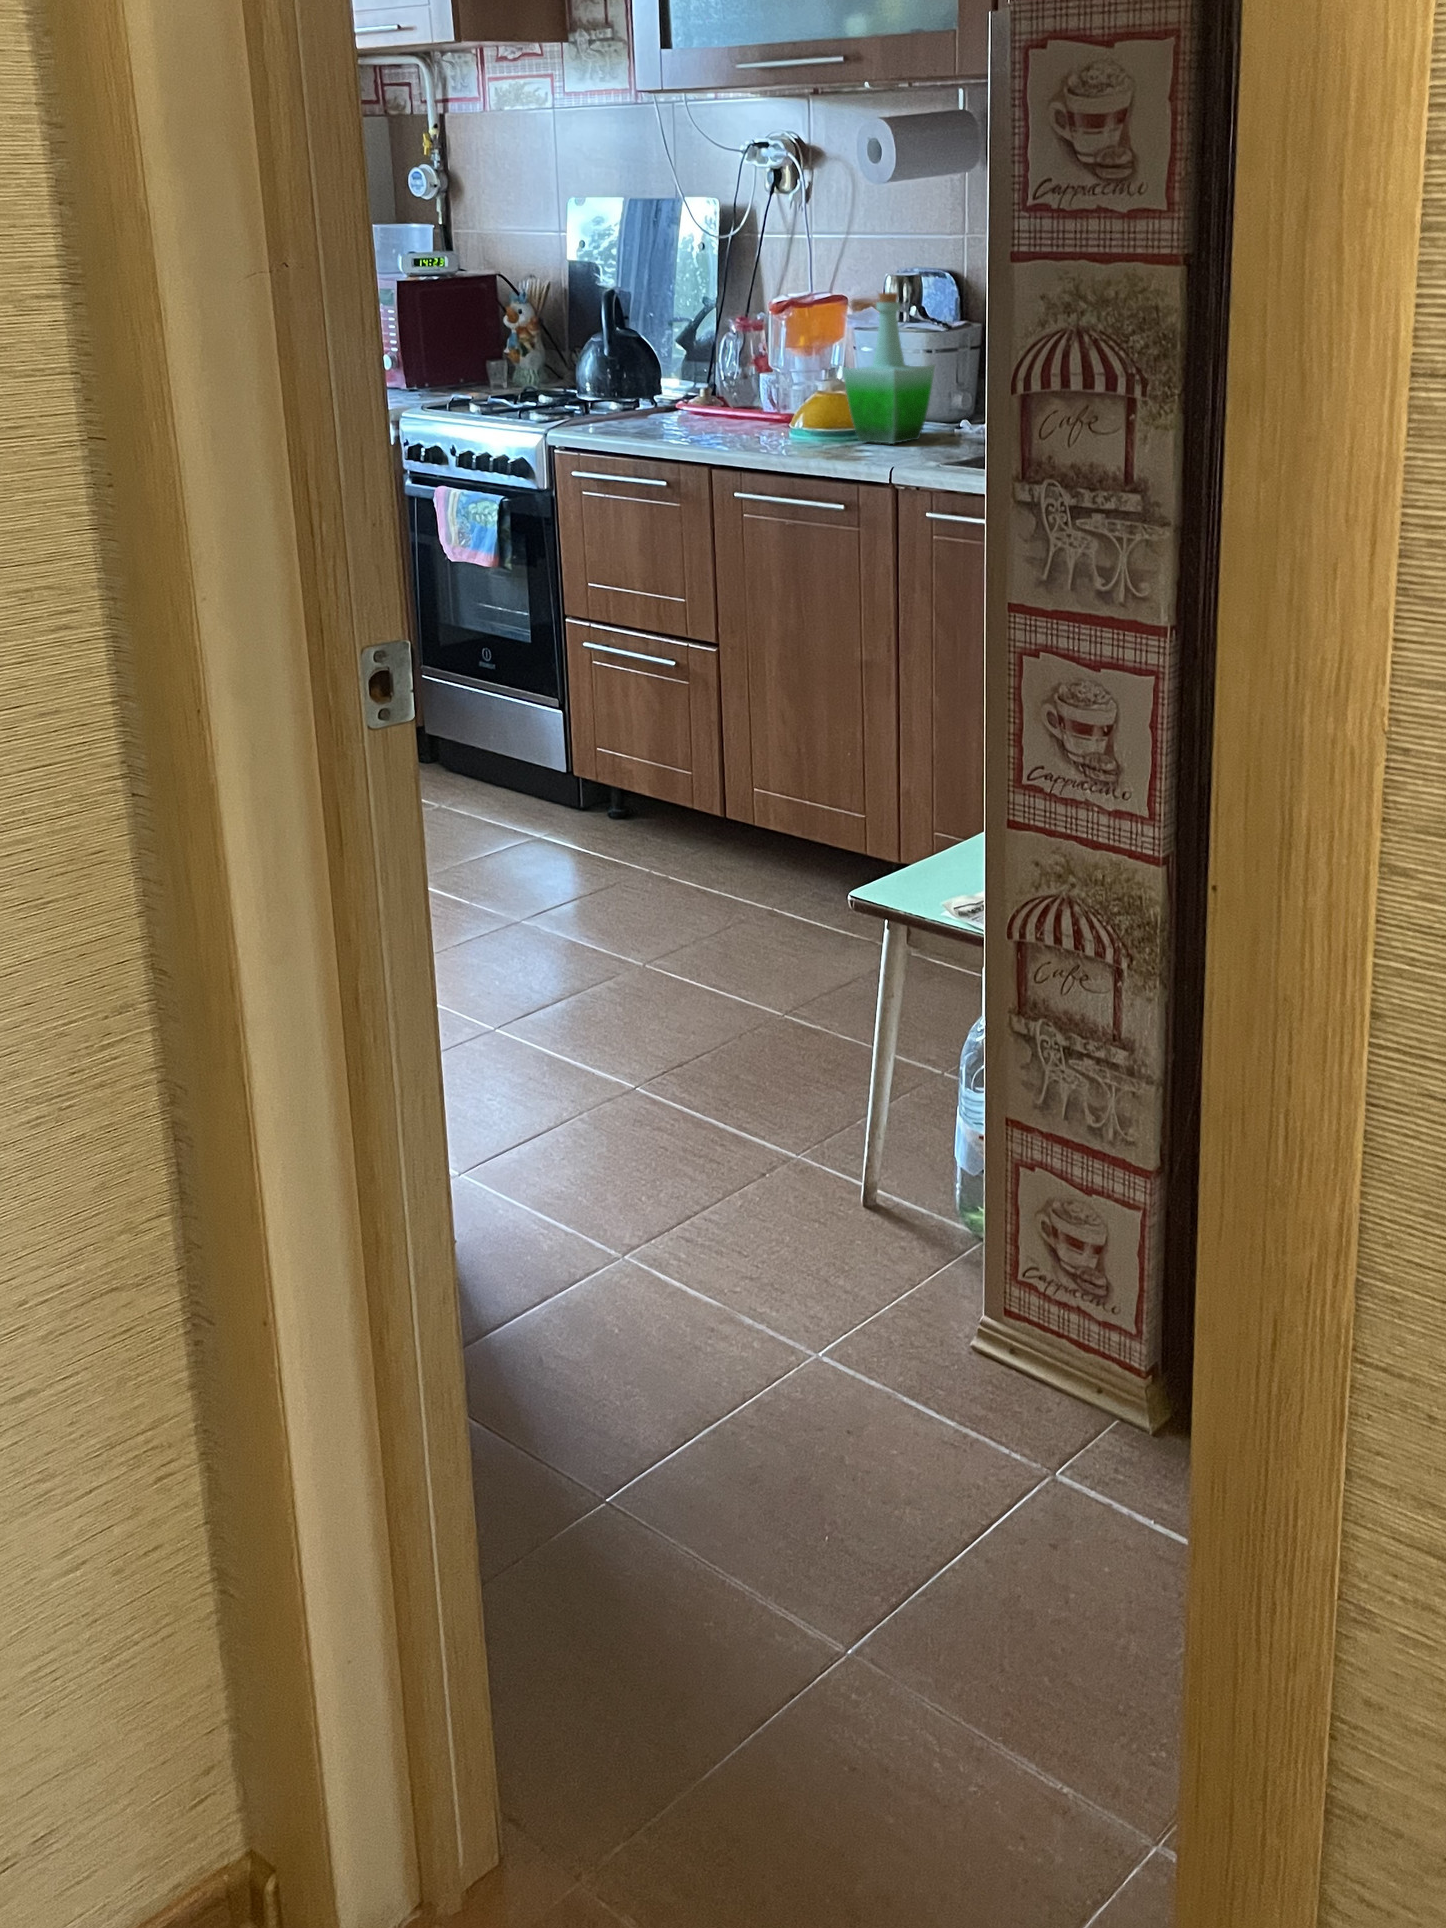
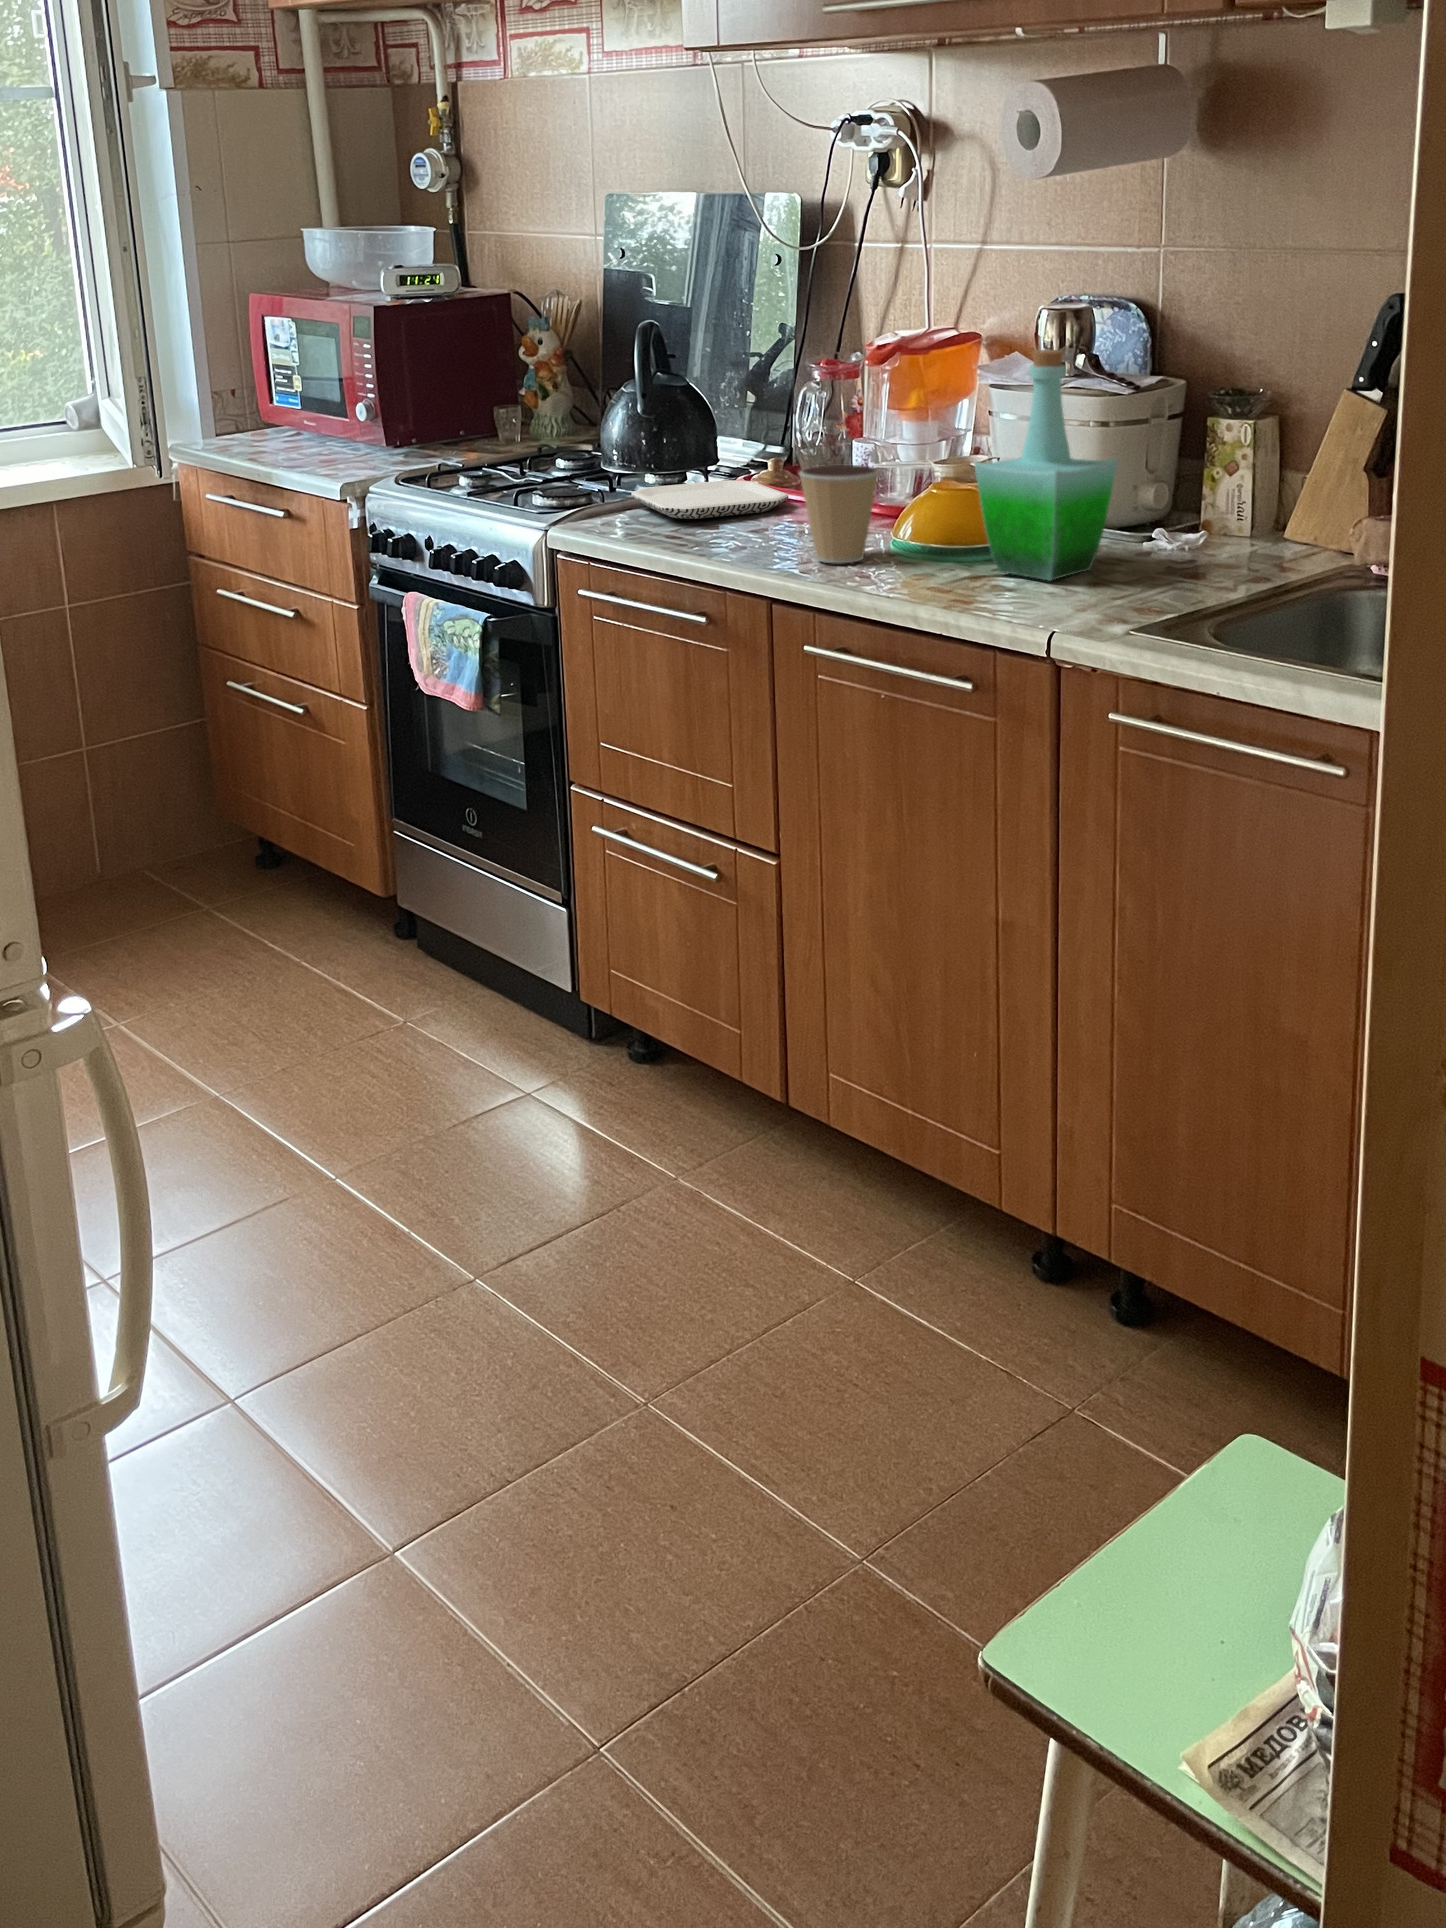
coffee cup: none [725,376,780,441] -> present [799,465,879,563]
plate: none [603,401,715,422] -> present [631,480,789,519]

